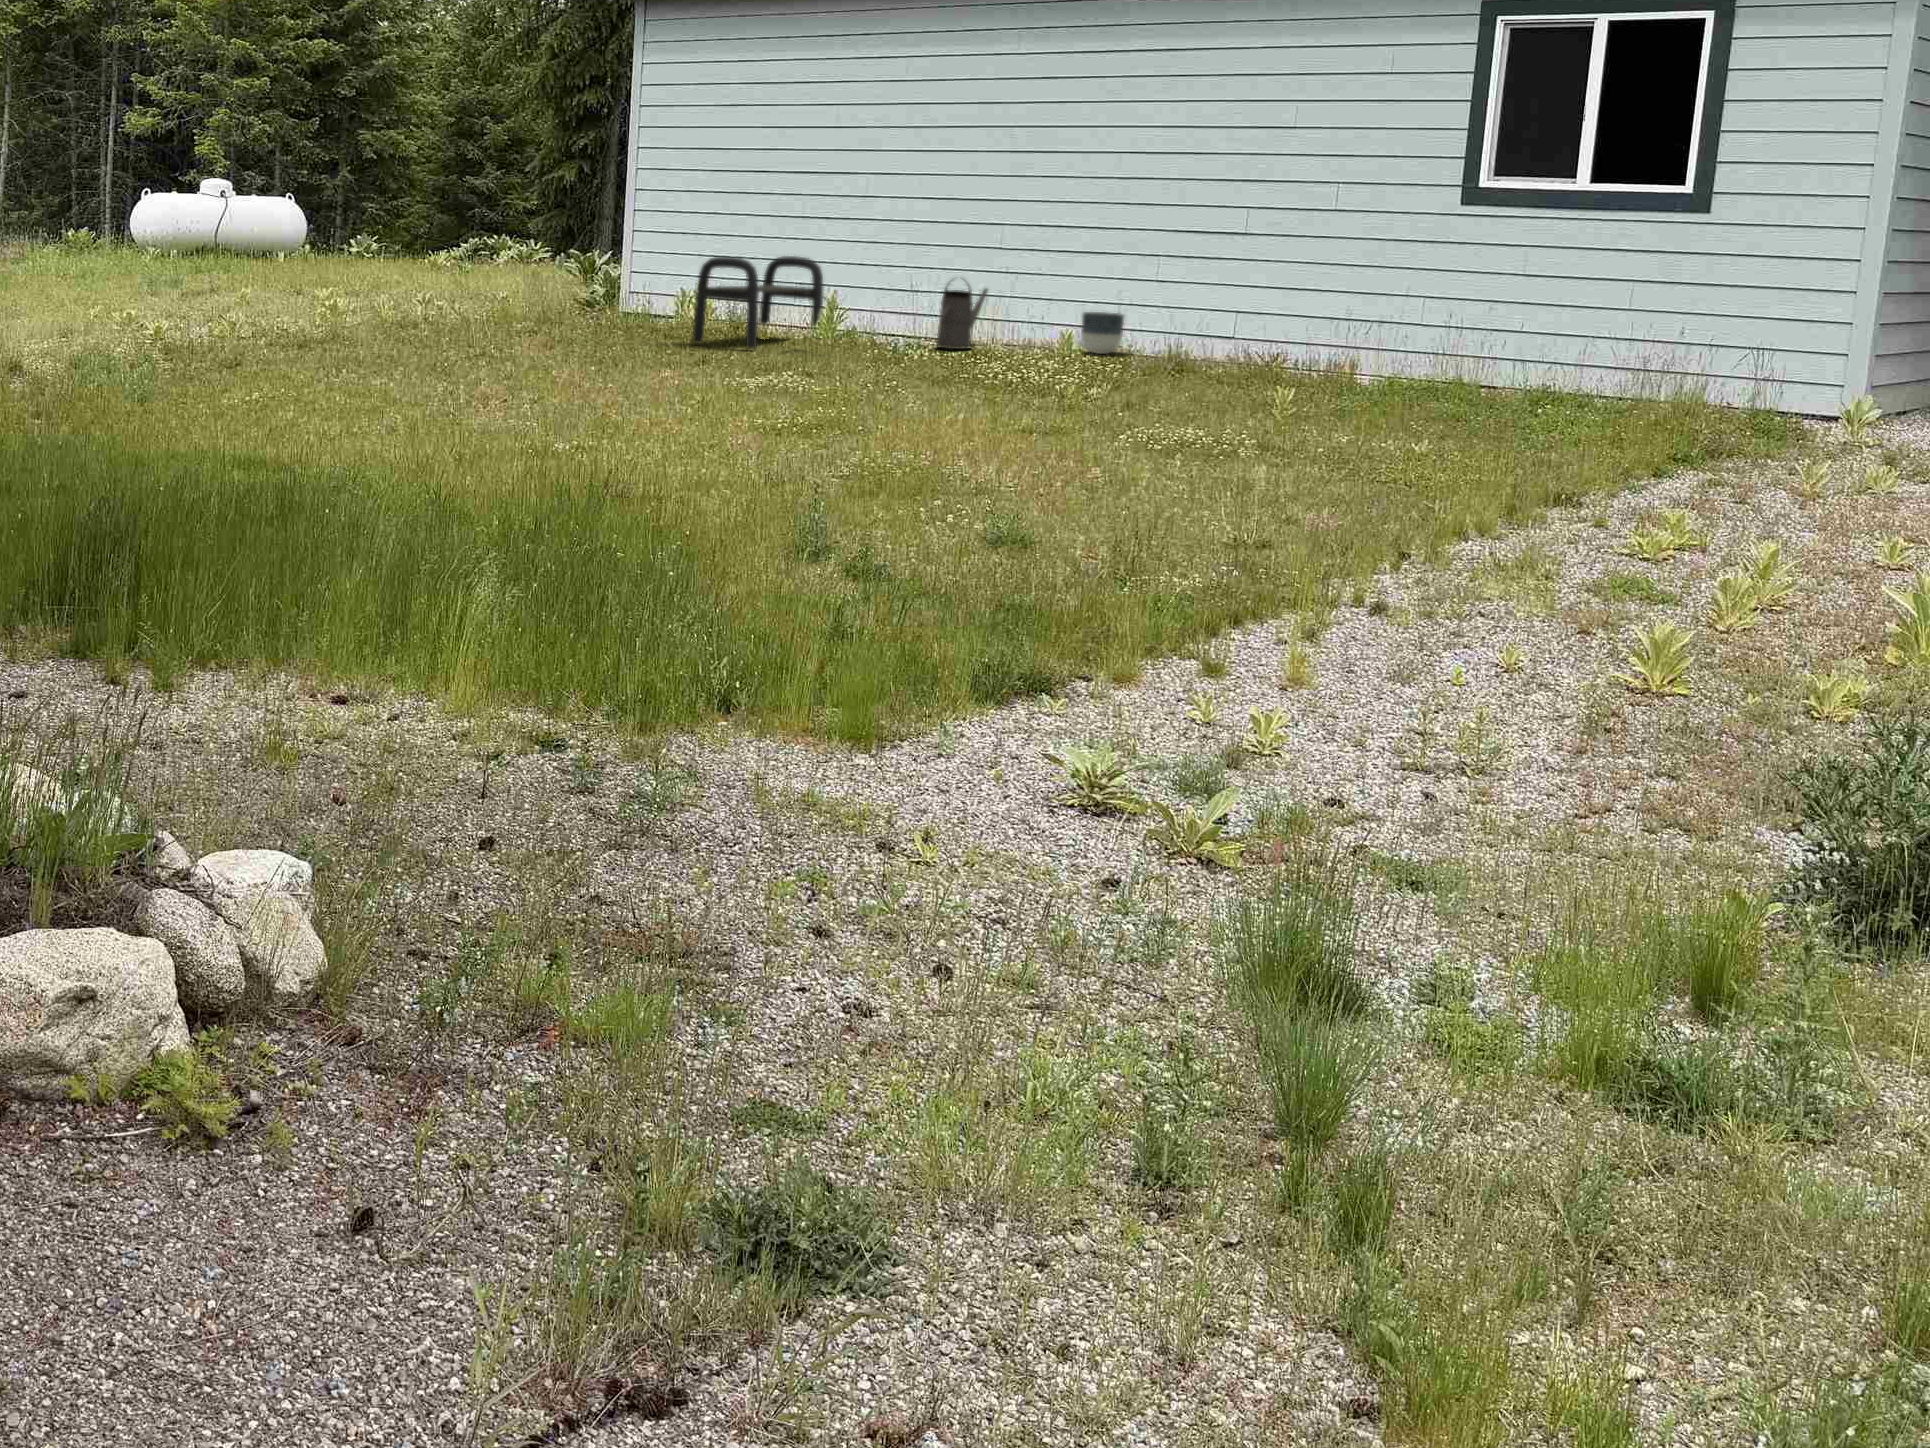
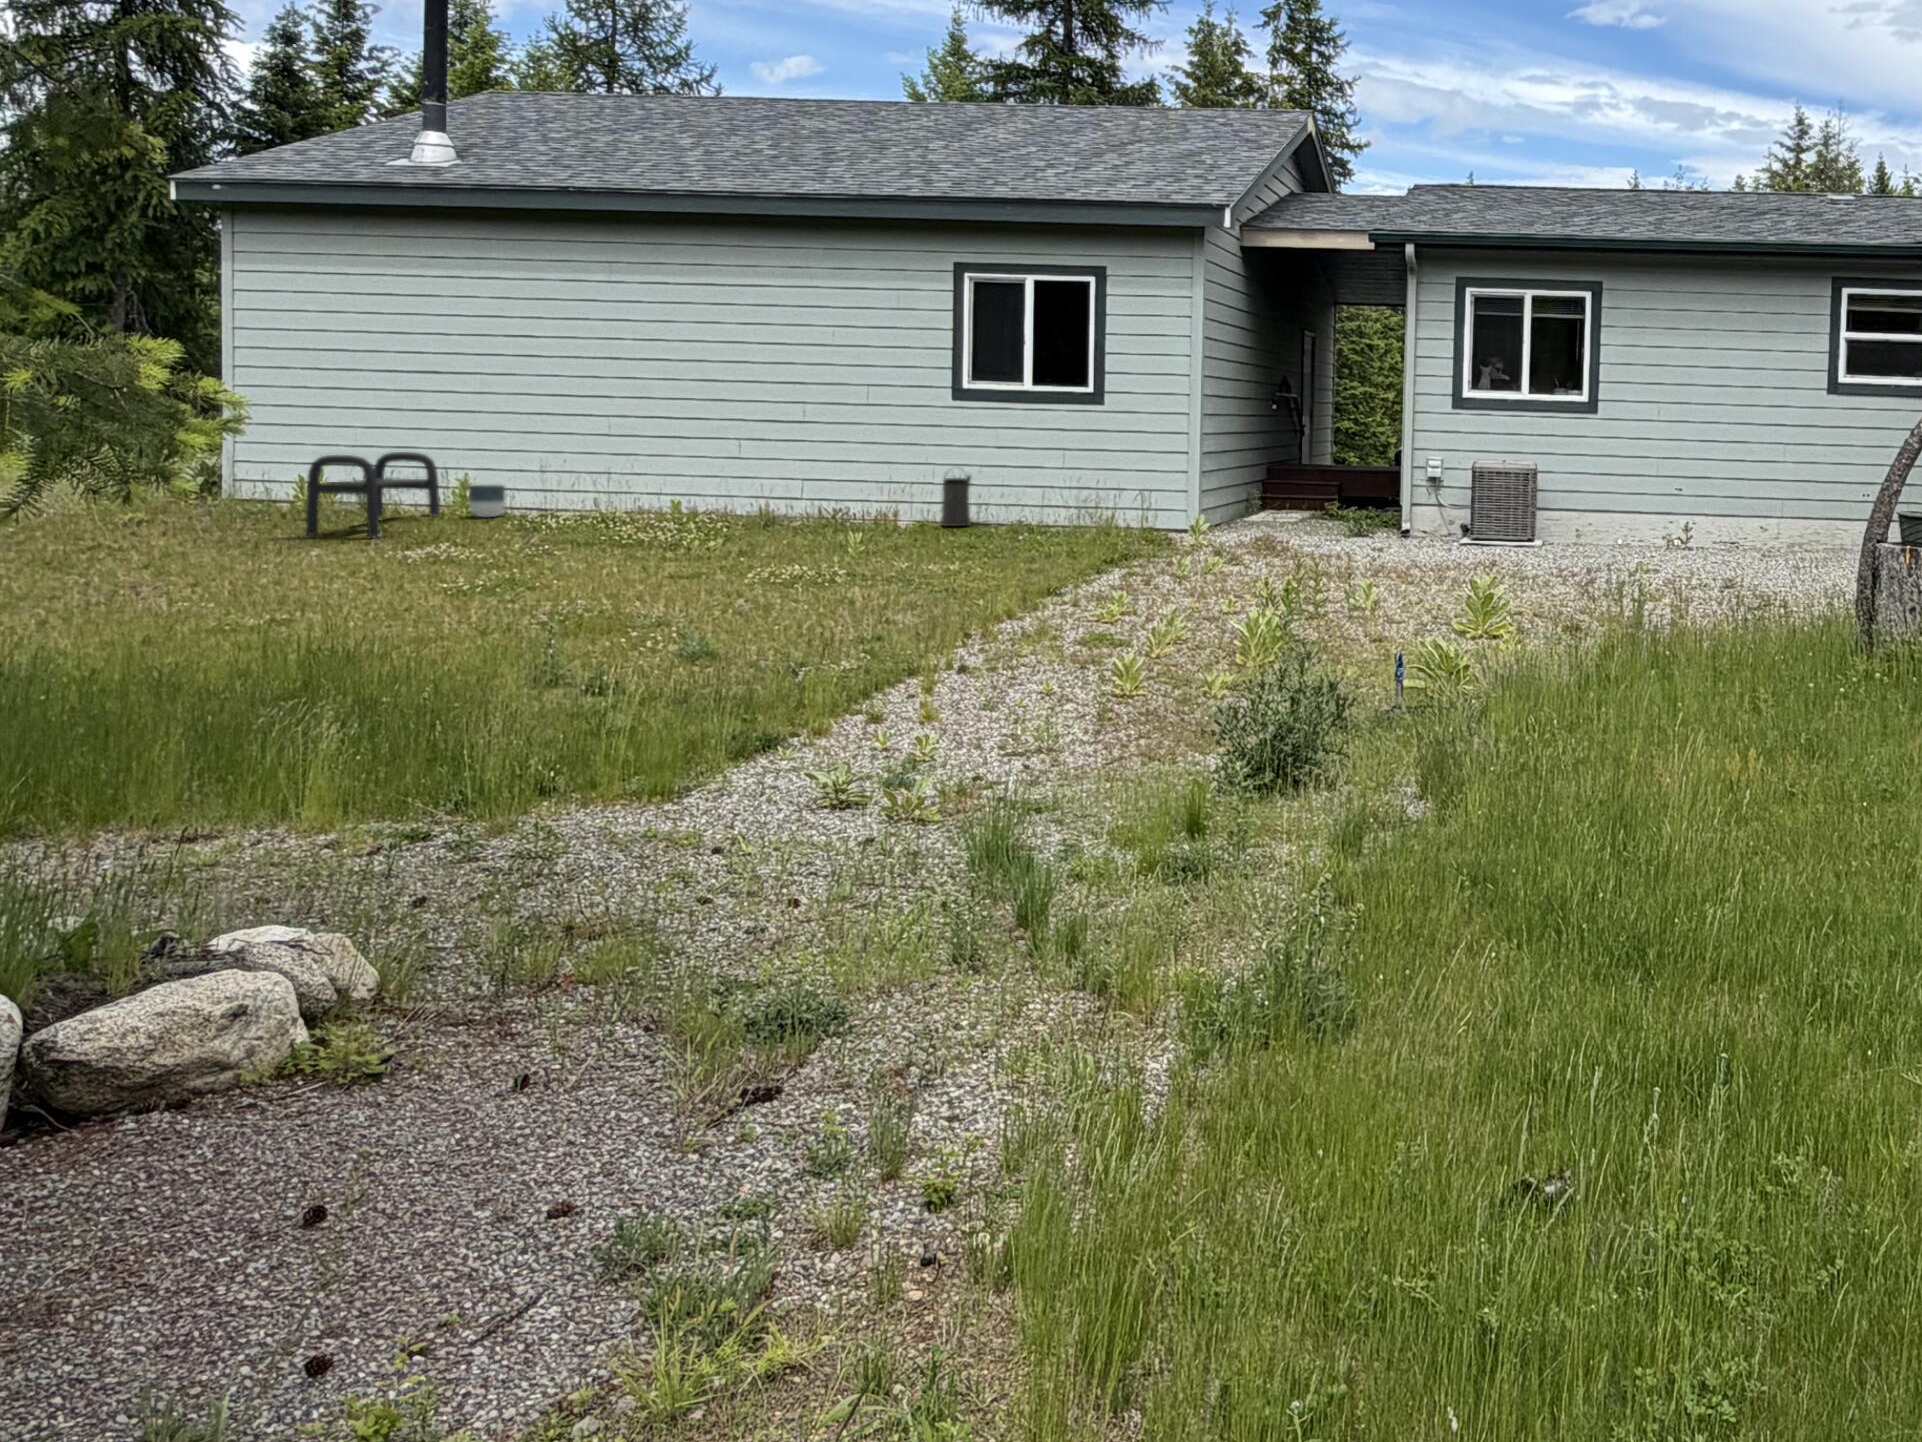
watering can: present [936,279,988,349] -> present [941,468,971,526]
planter: present [1081,312,1125,354] -> present [469,485,505,517]

